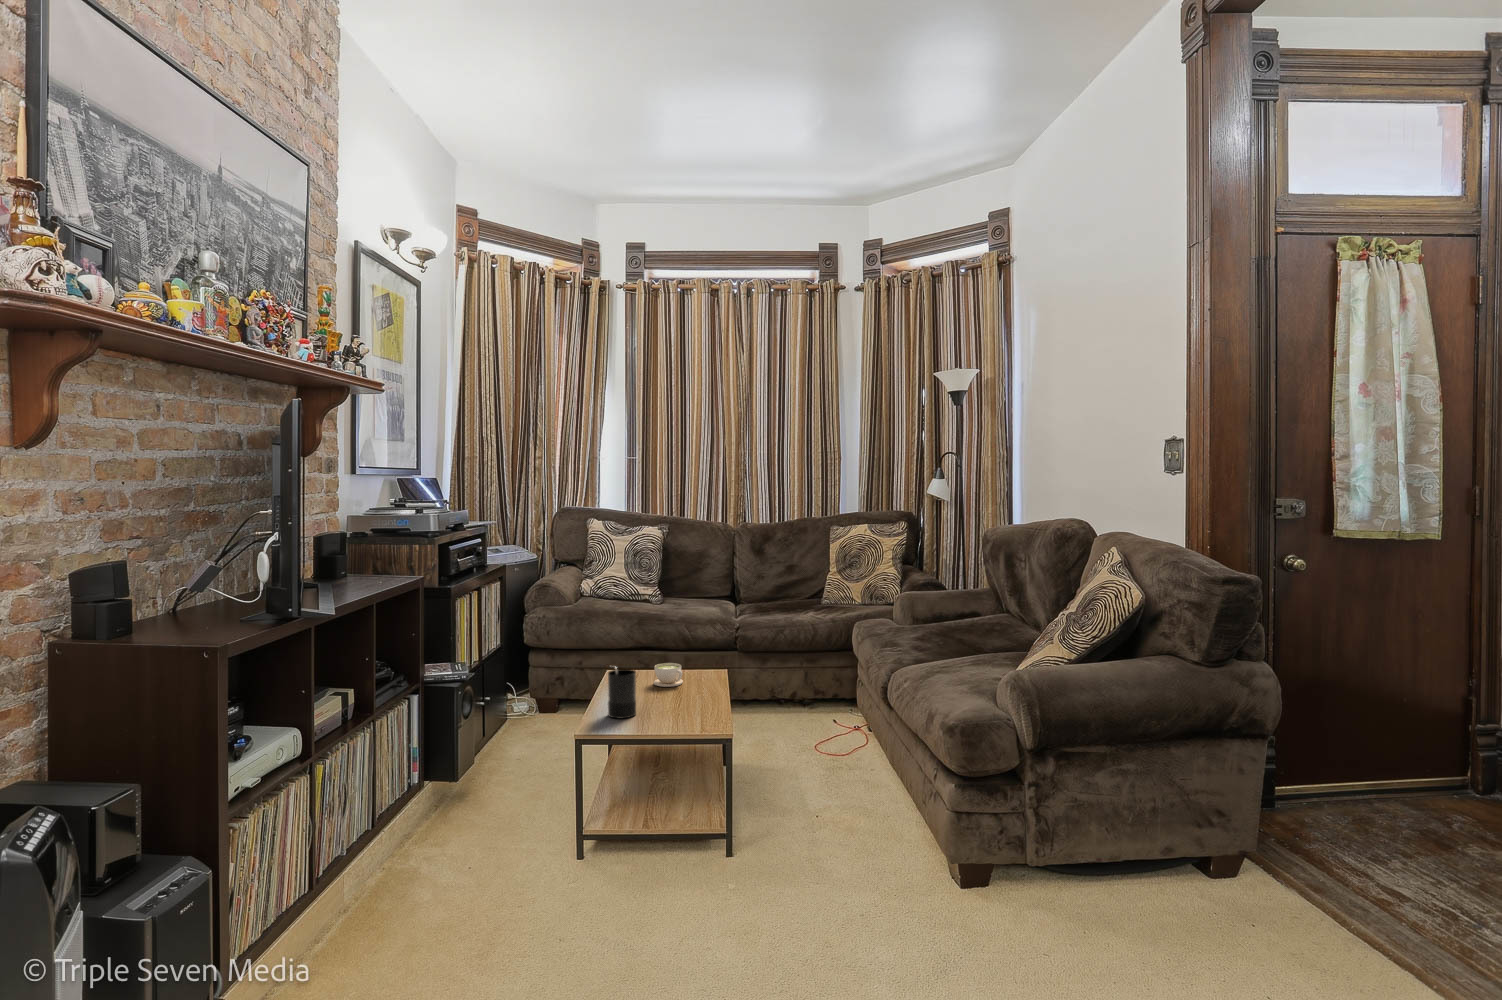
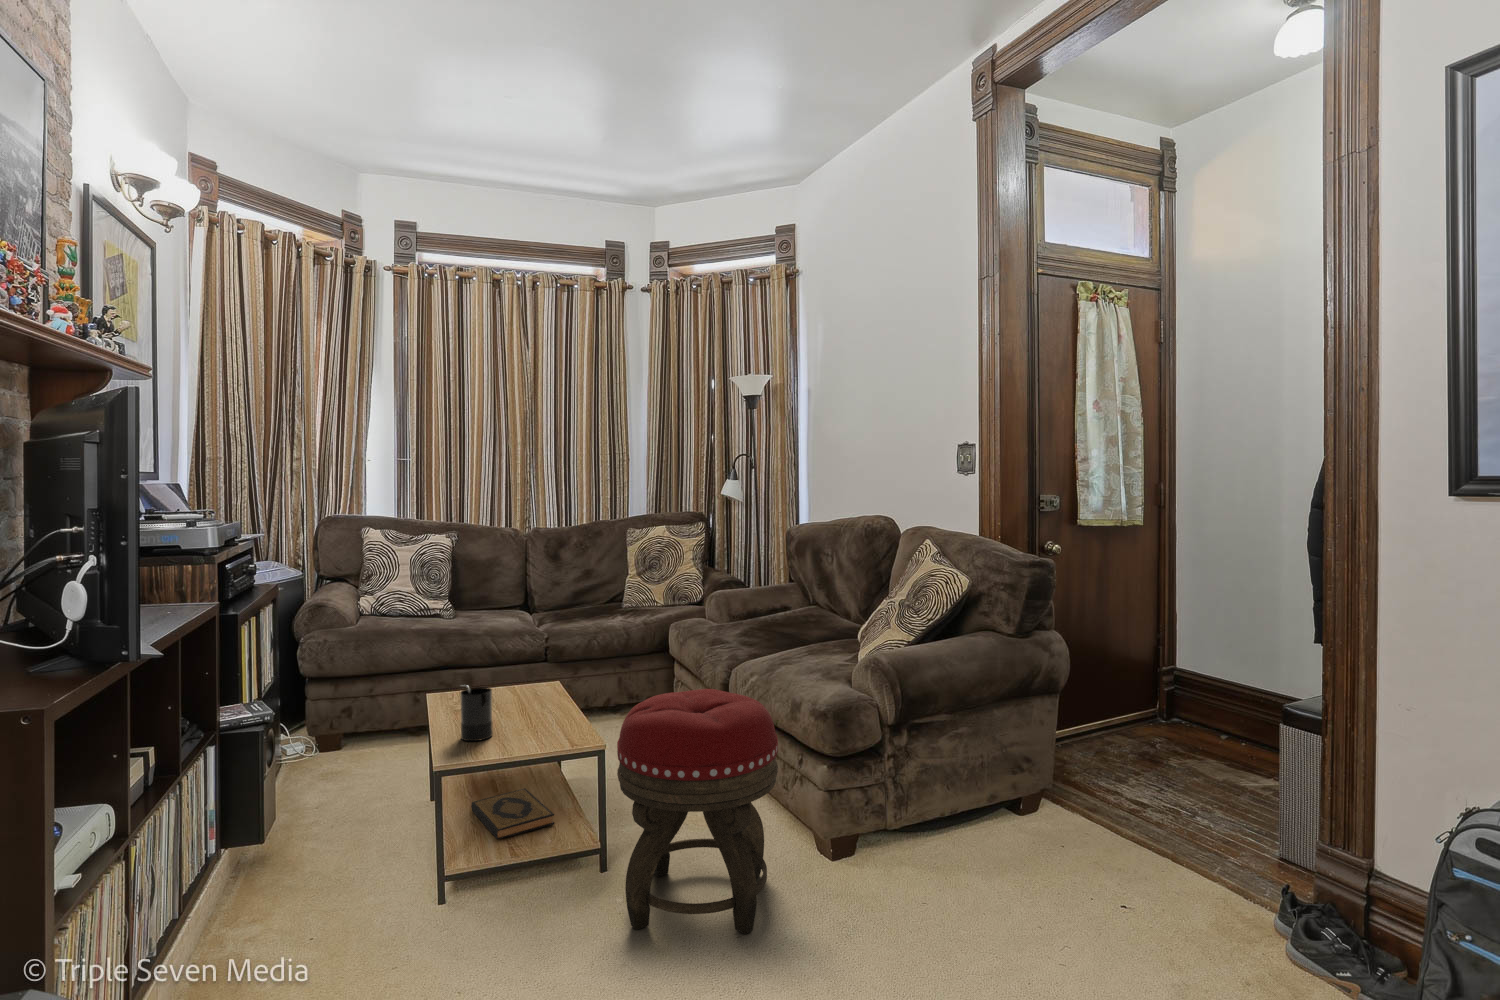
coffee cup: present [654,663,683,687] -> none [493,677,526,703]
footstool: none [726,691,889,946] -> present [617,689,778,934]
hardback book: none [625,769,689,812] -> present [471,788,554,839]

